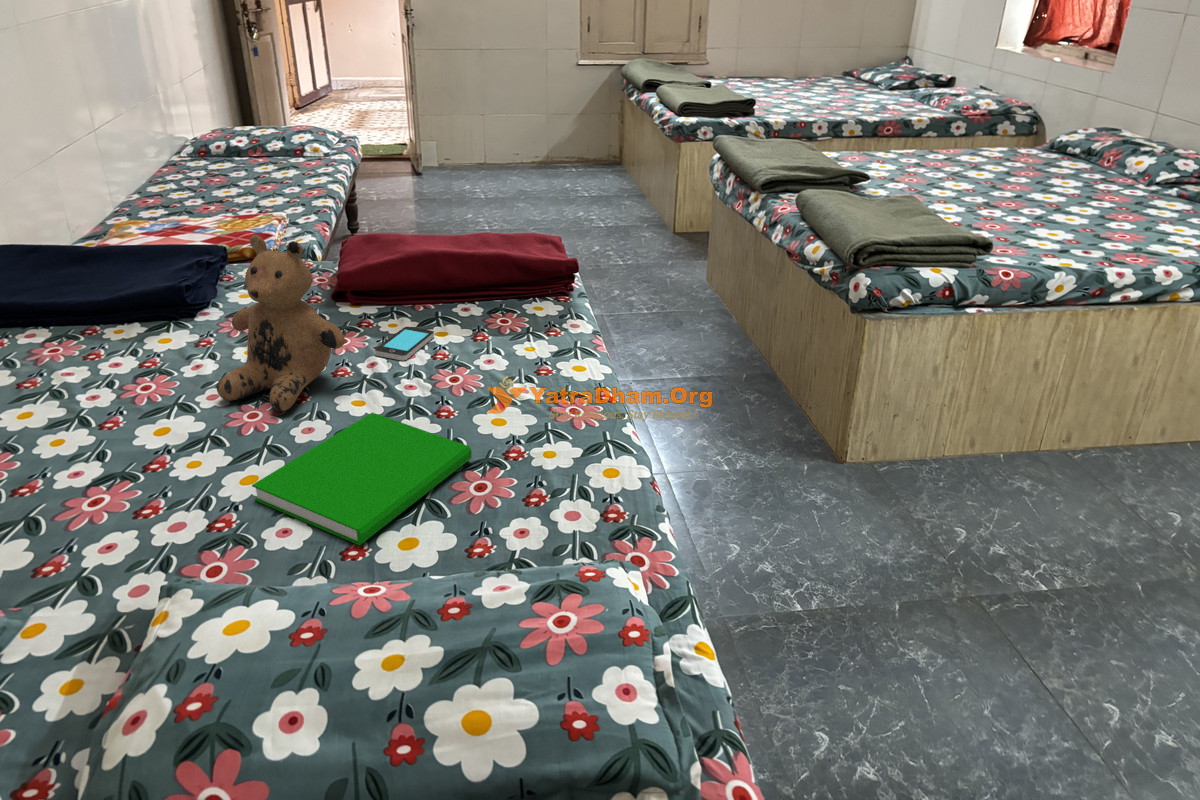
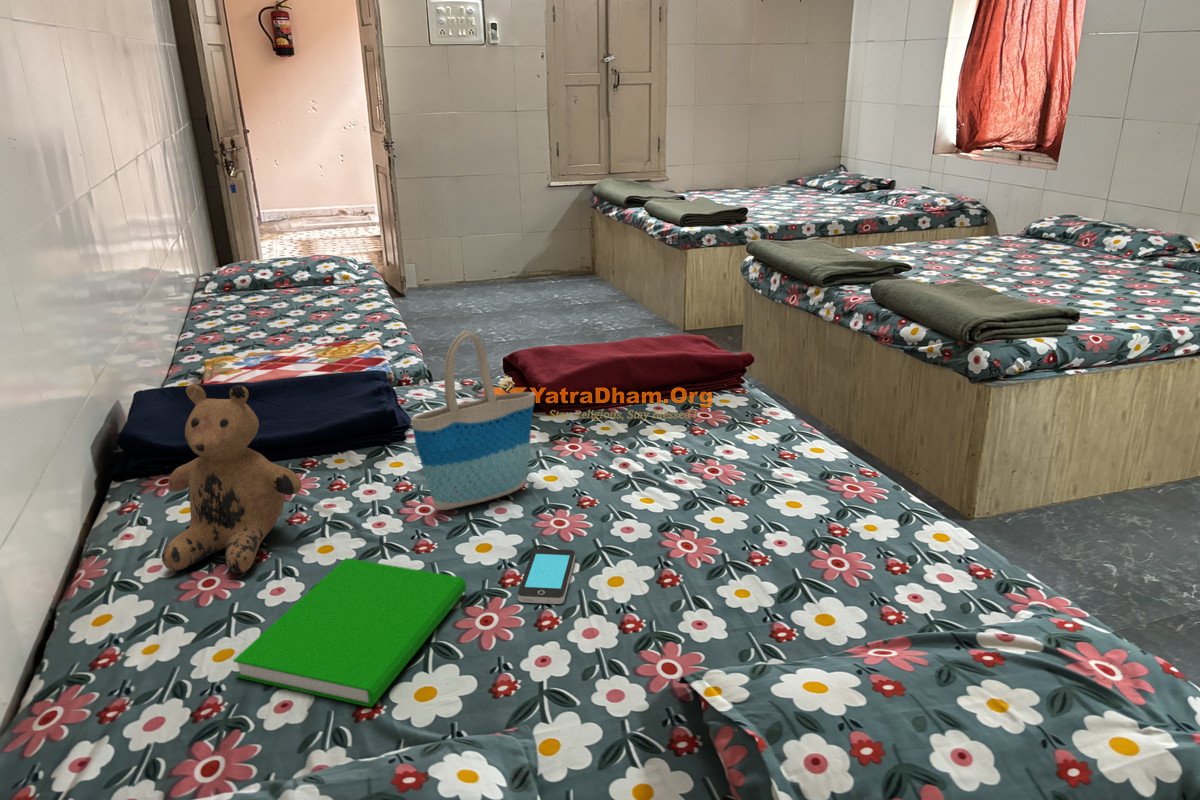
tote bag: none [450,218,572,383] -> present [411,331,535,510]
smartphone: present [375,327,434,360] -> present [518,549,575,604]

